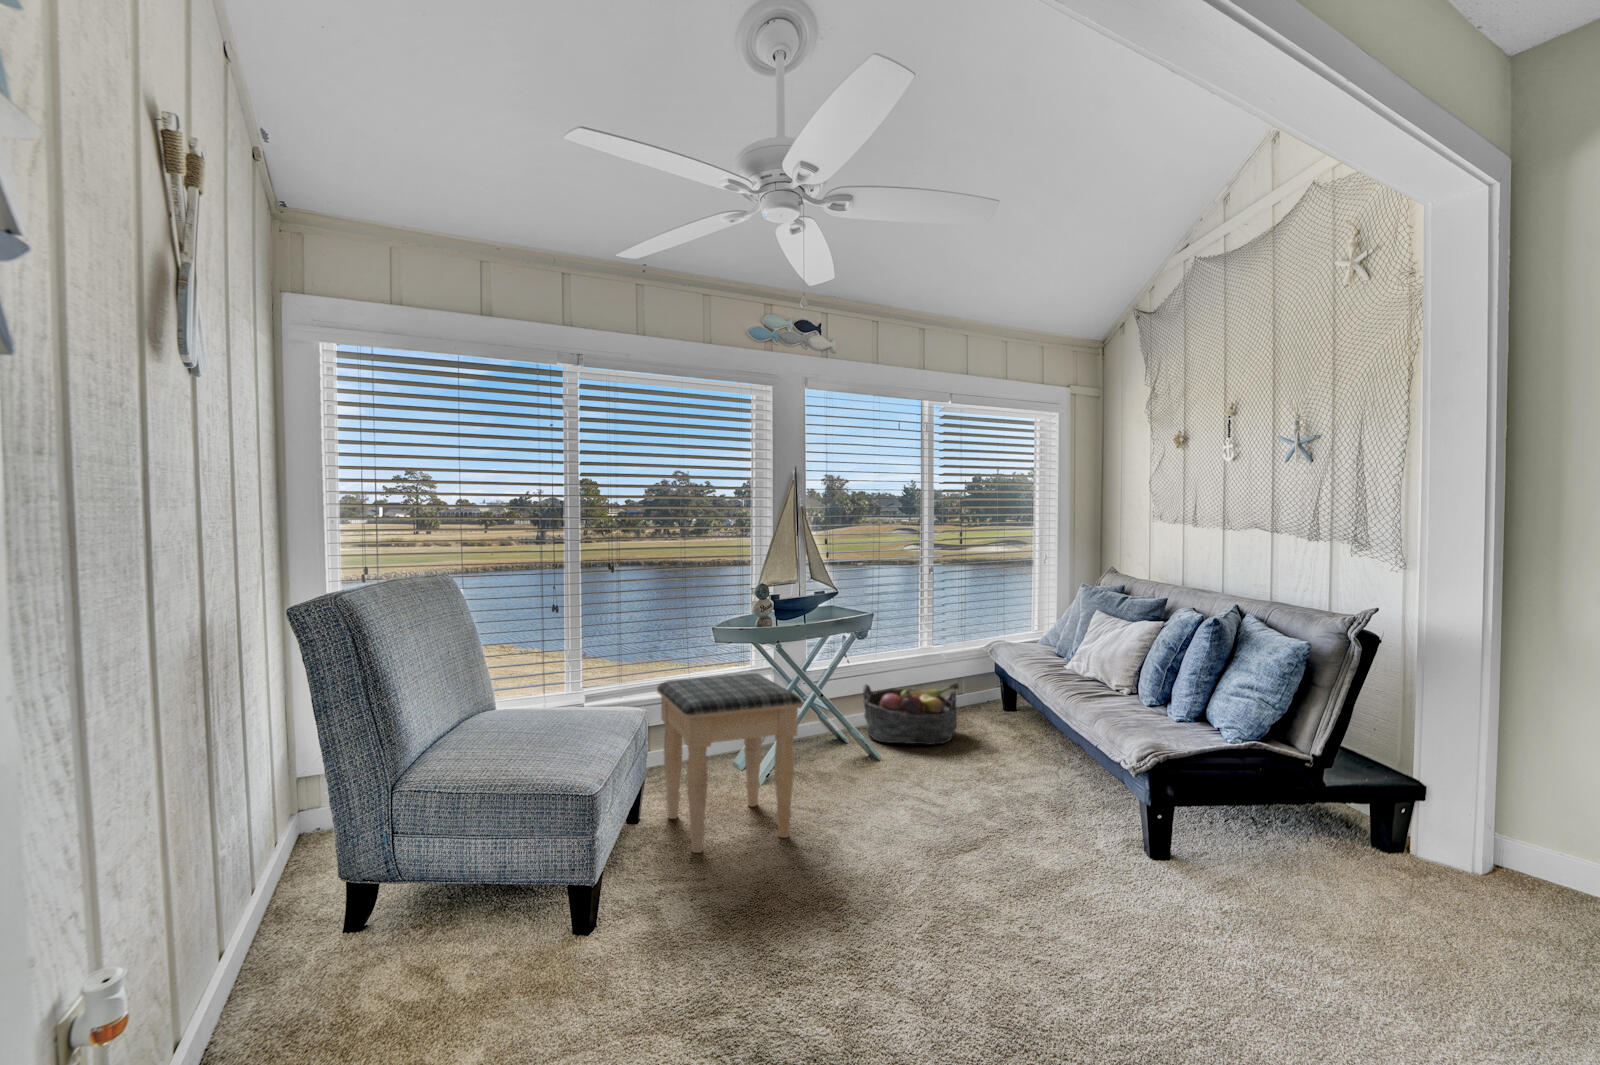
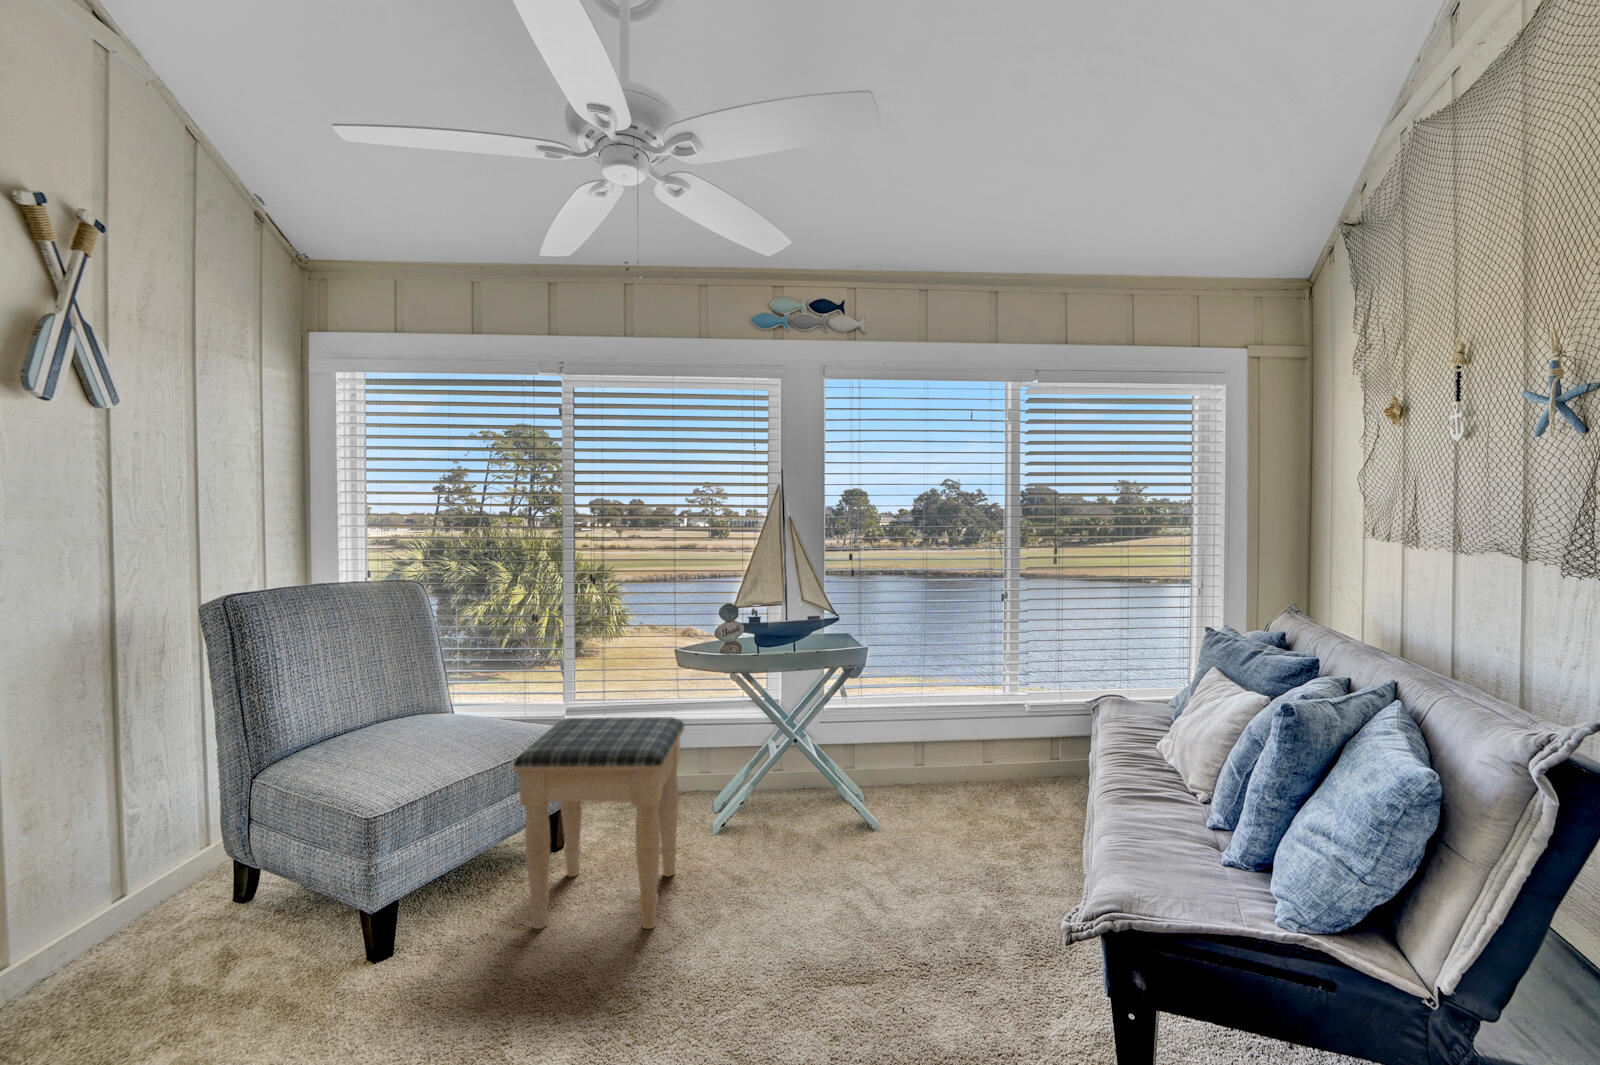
basket: present [863,683,959,744] -> none [899,735,1021,824]

